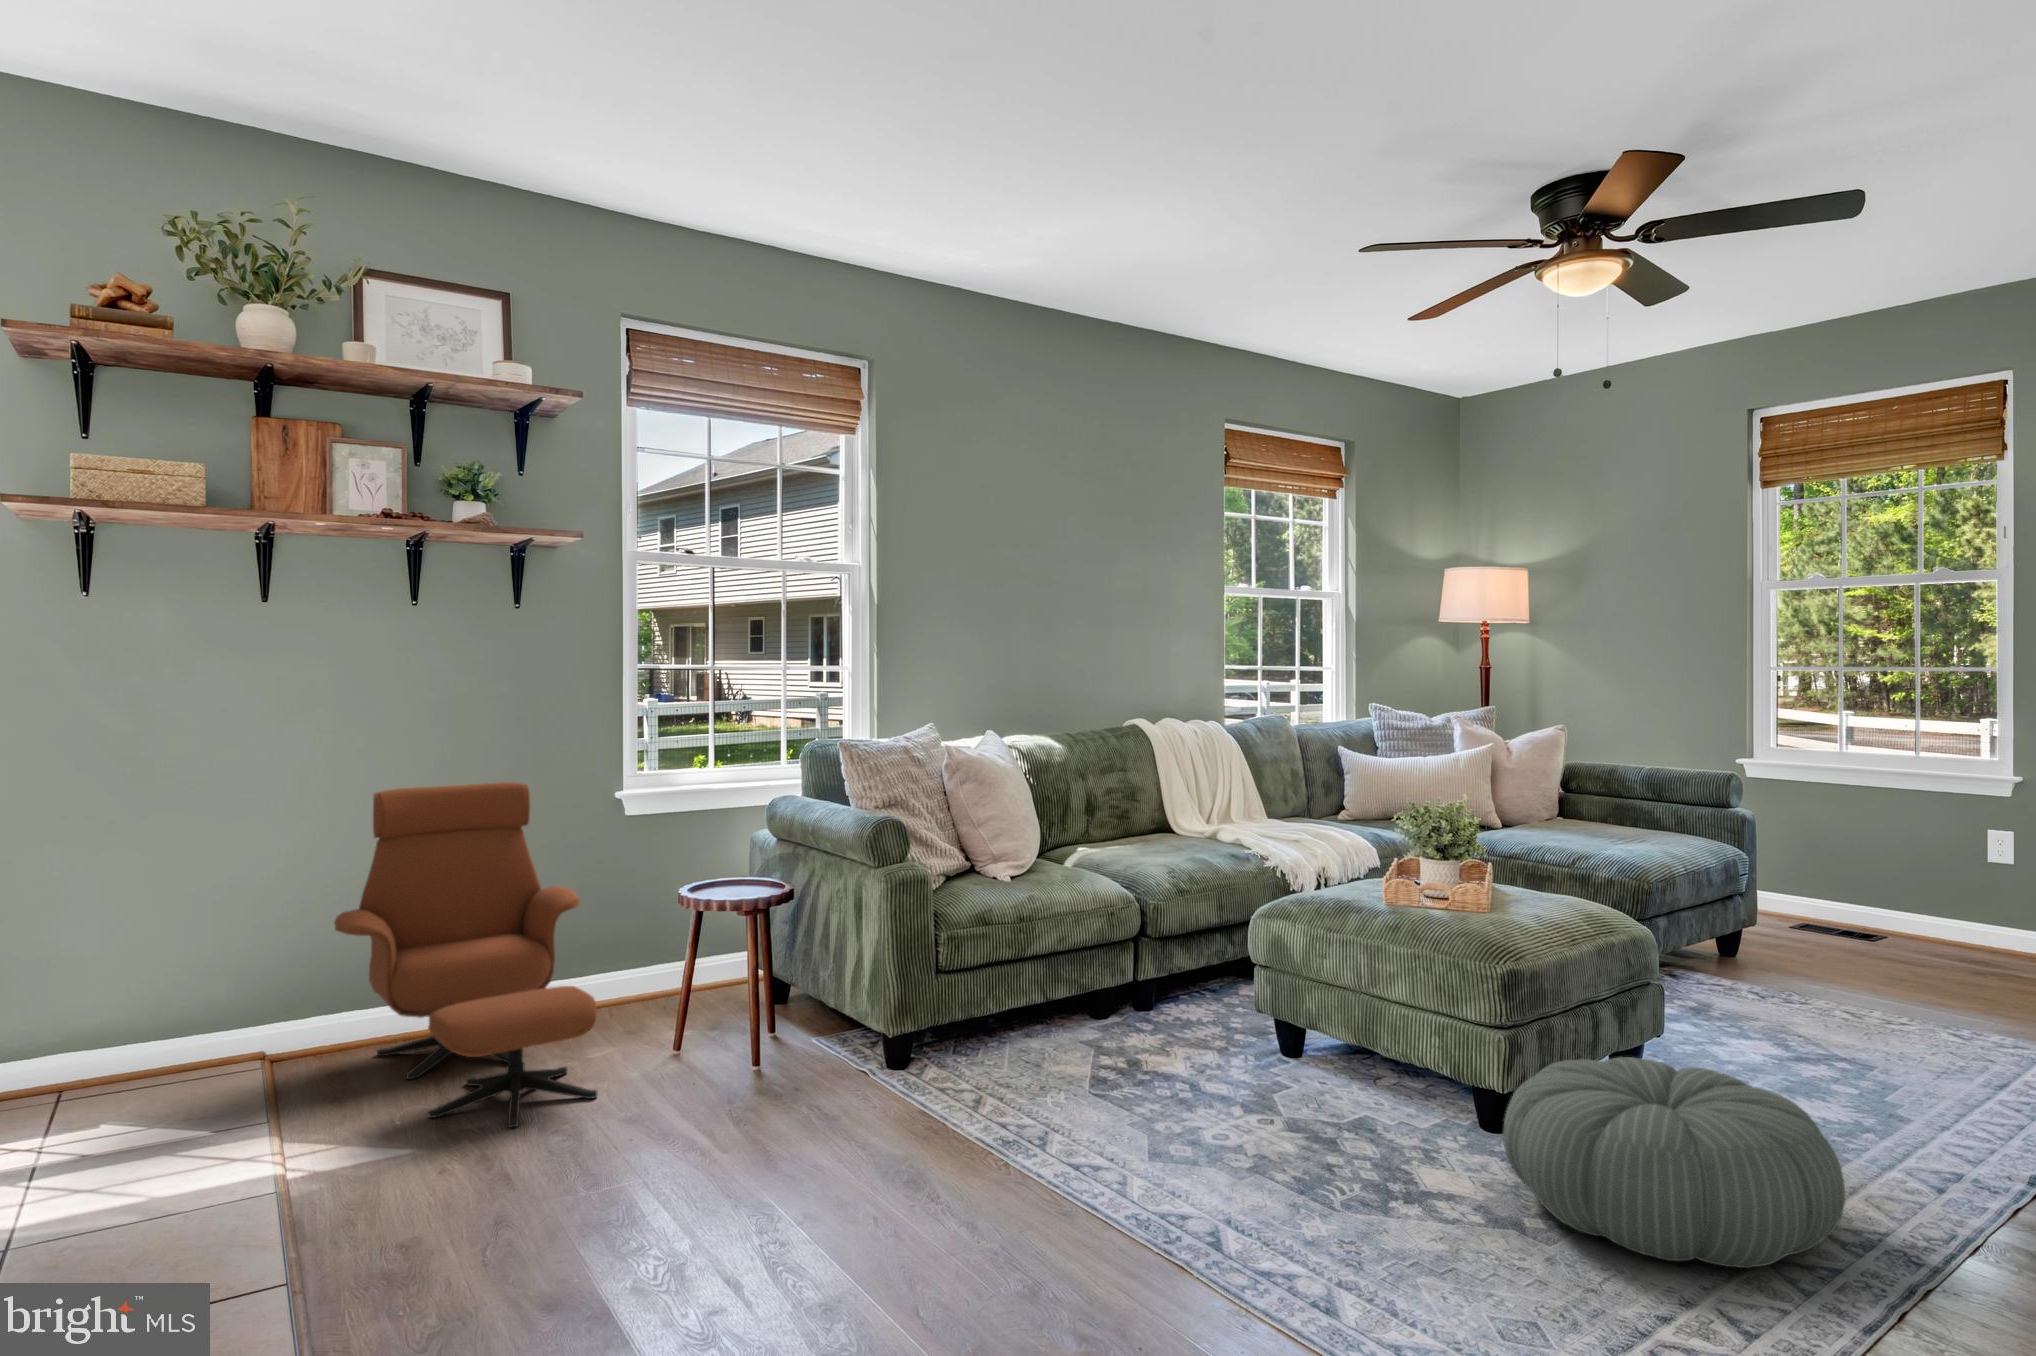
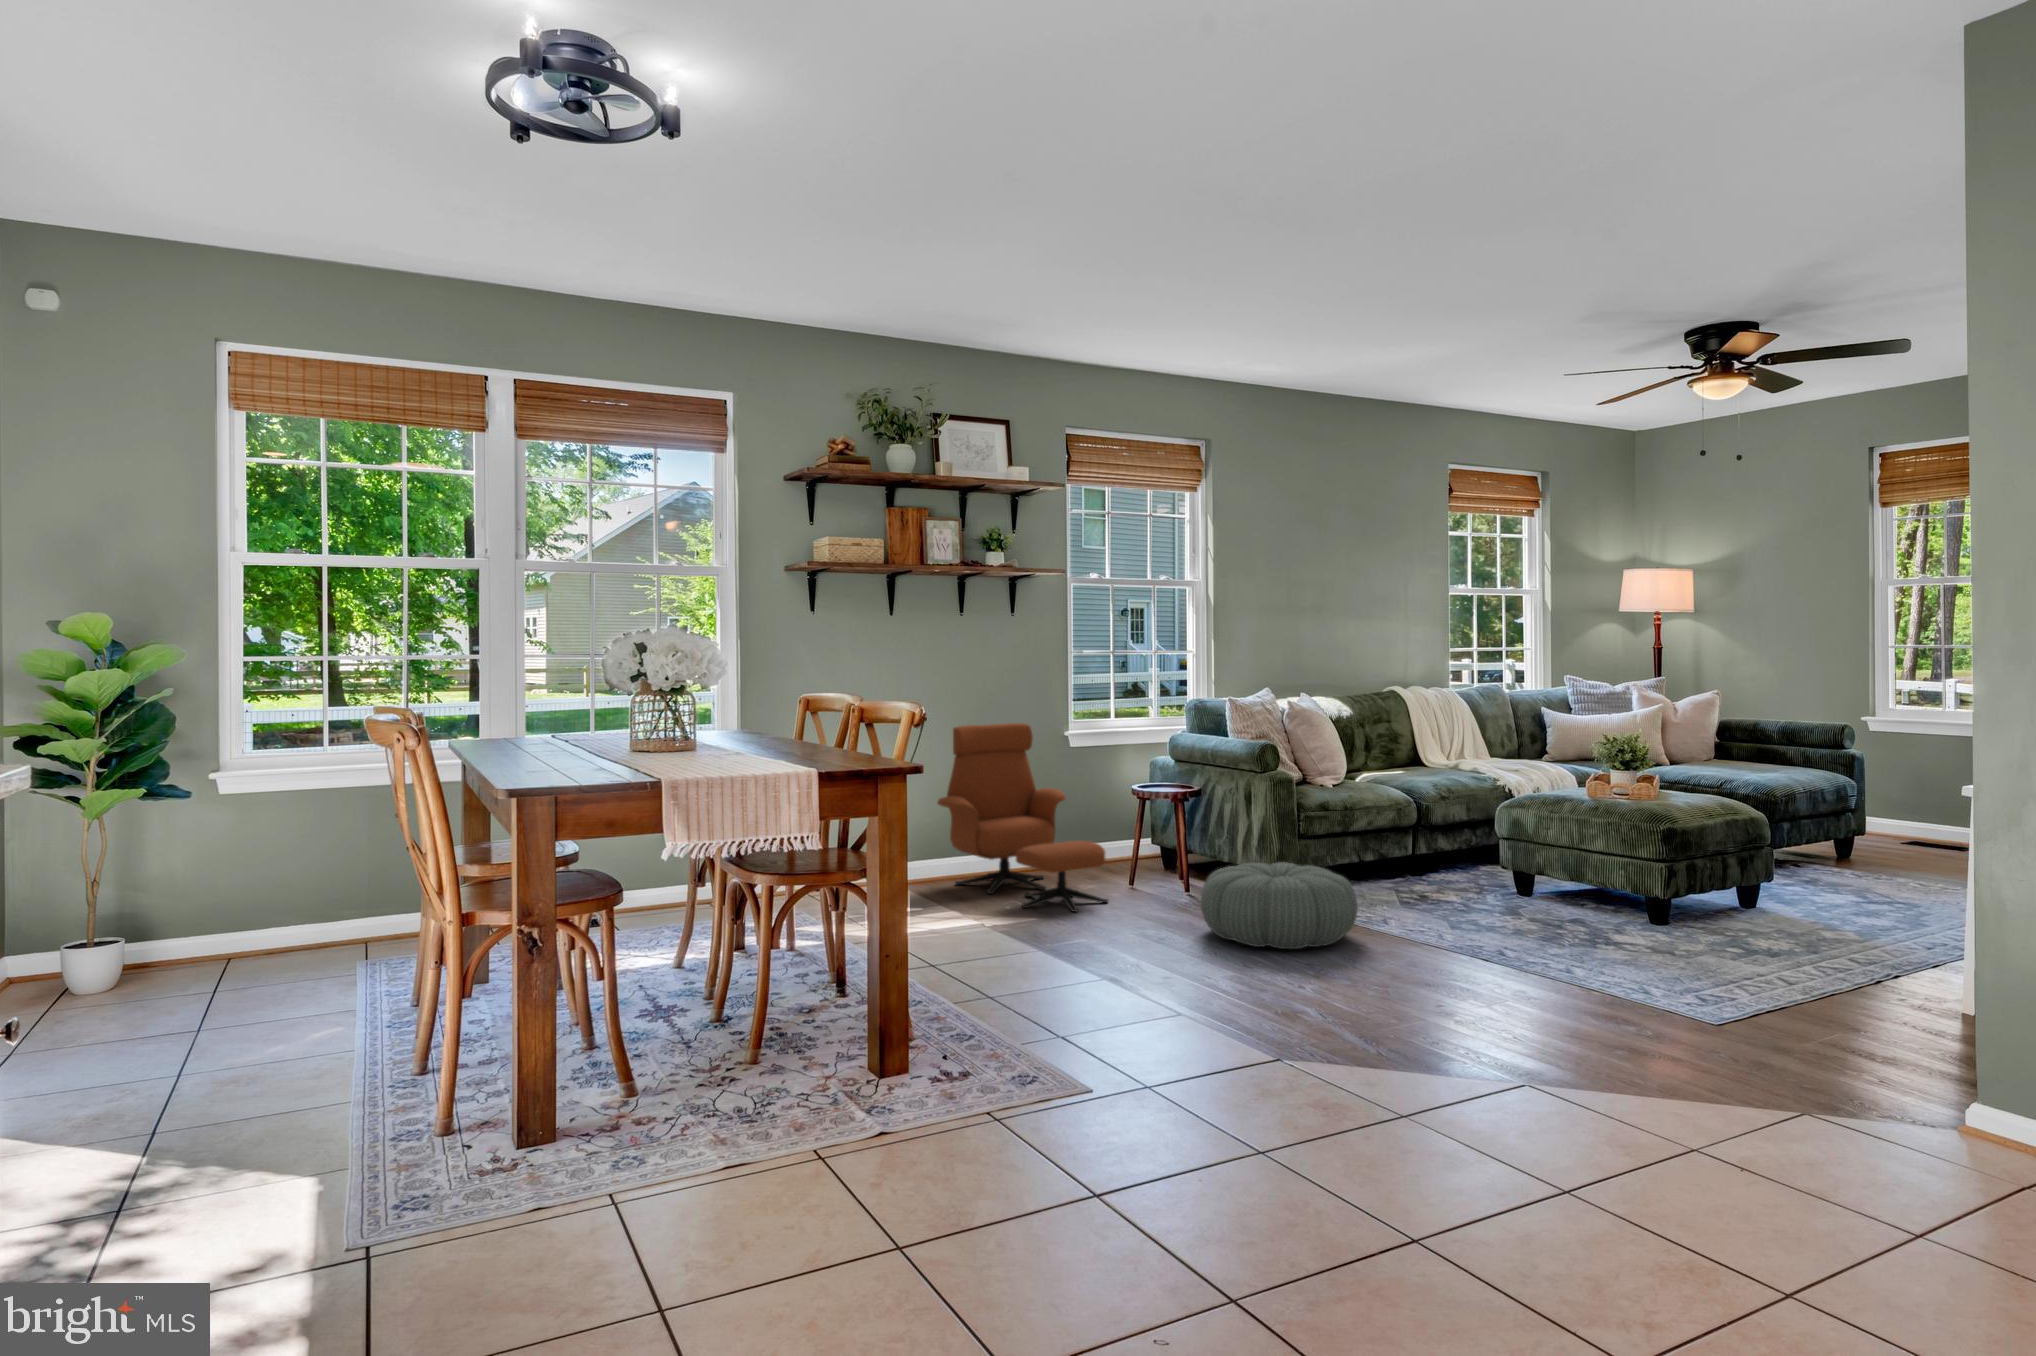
pouf: present [1503,1057,1845,1268] -> present [1201,862,1358,949]

